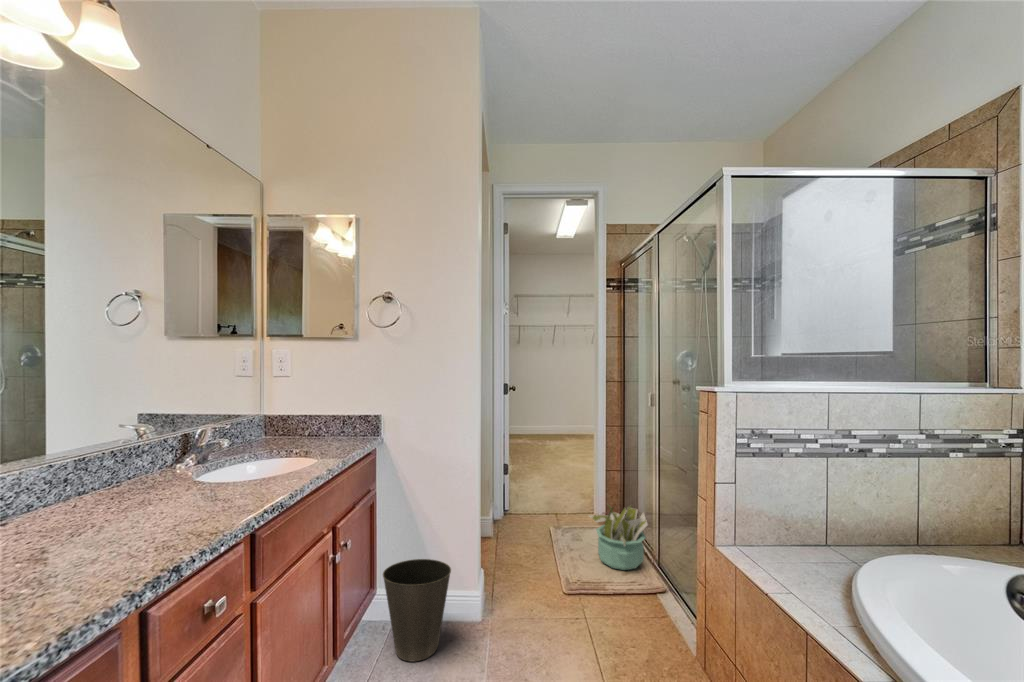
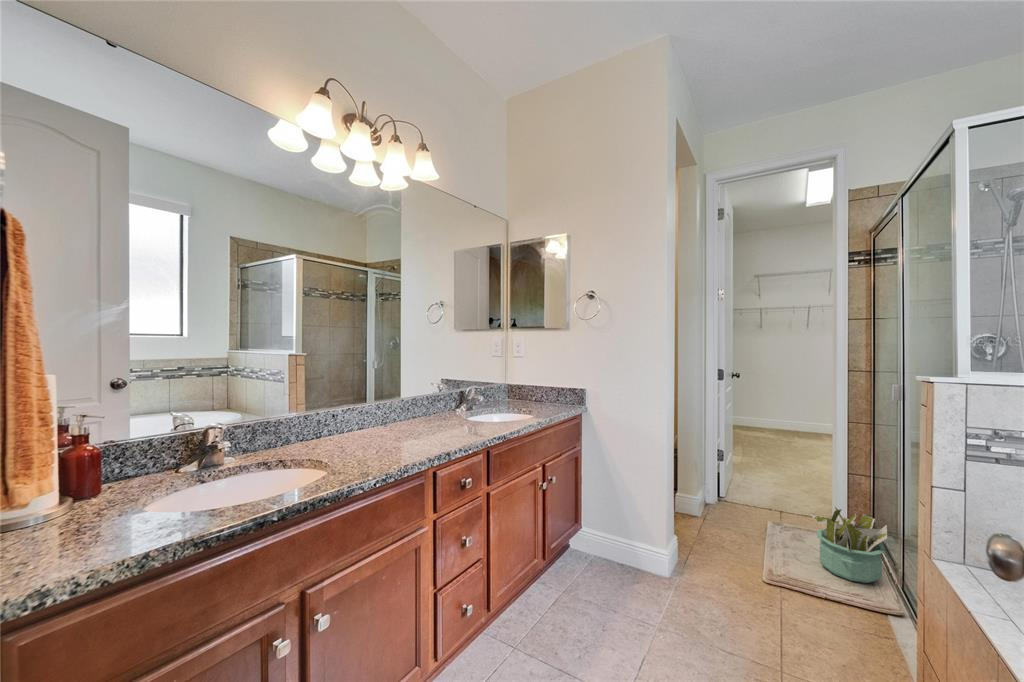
waste basket: present [383,559,451,661] -> none [585,507,639,586]

